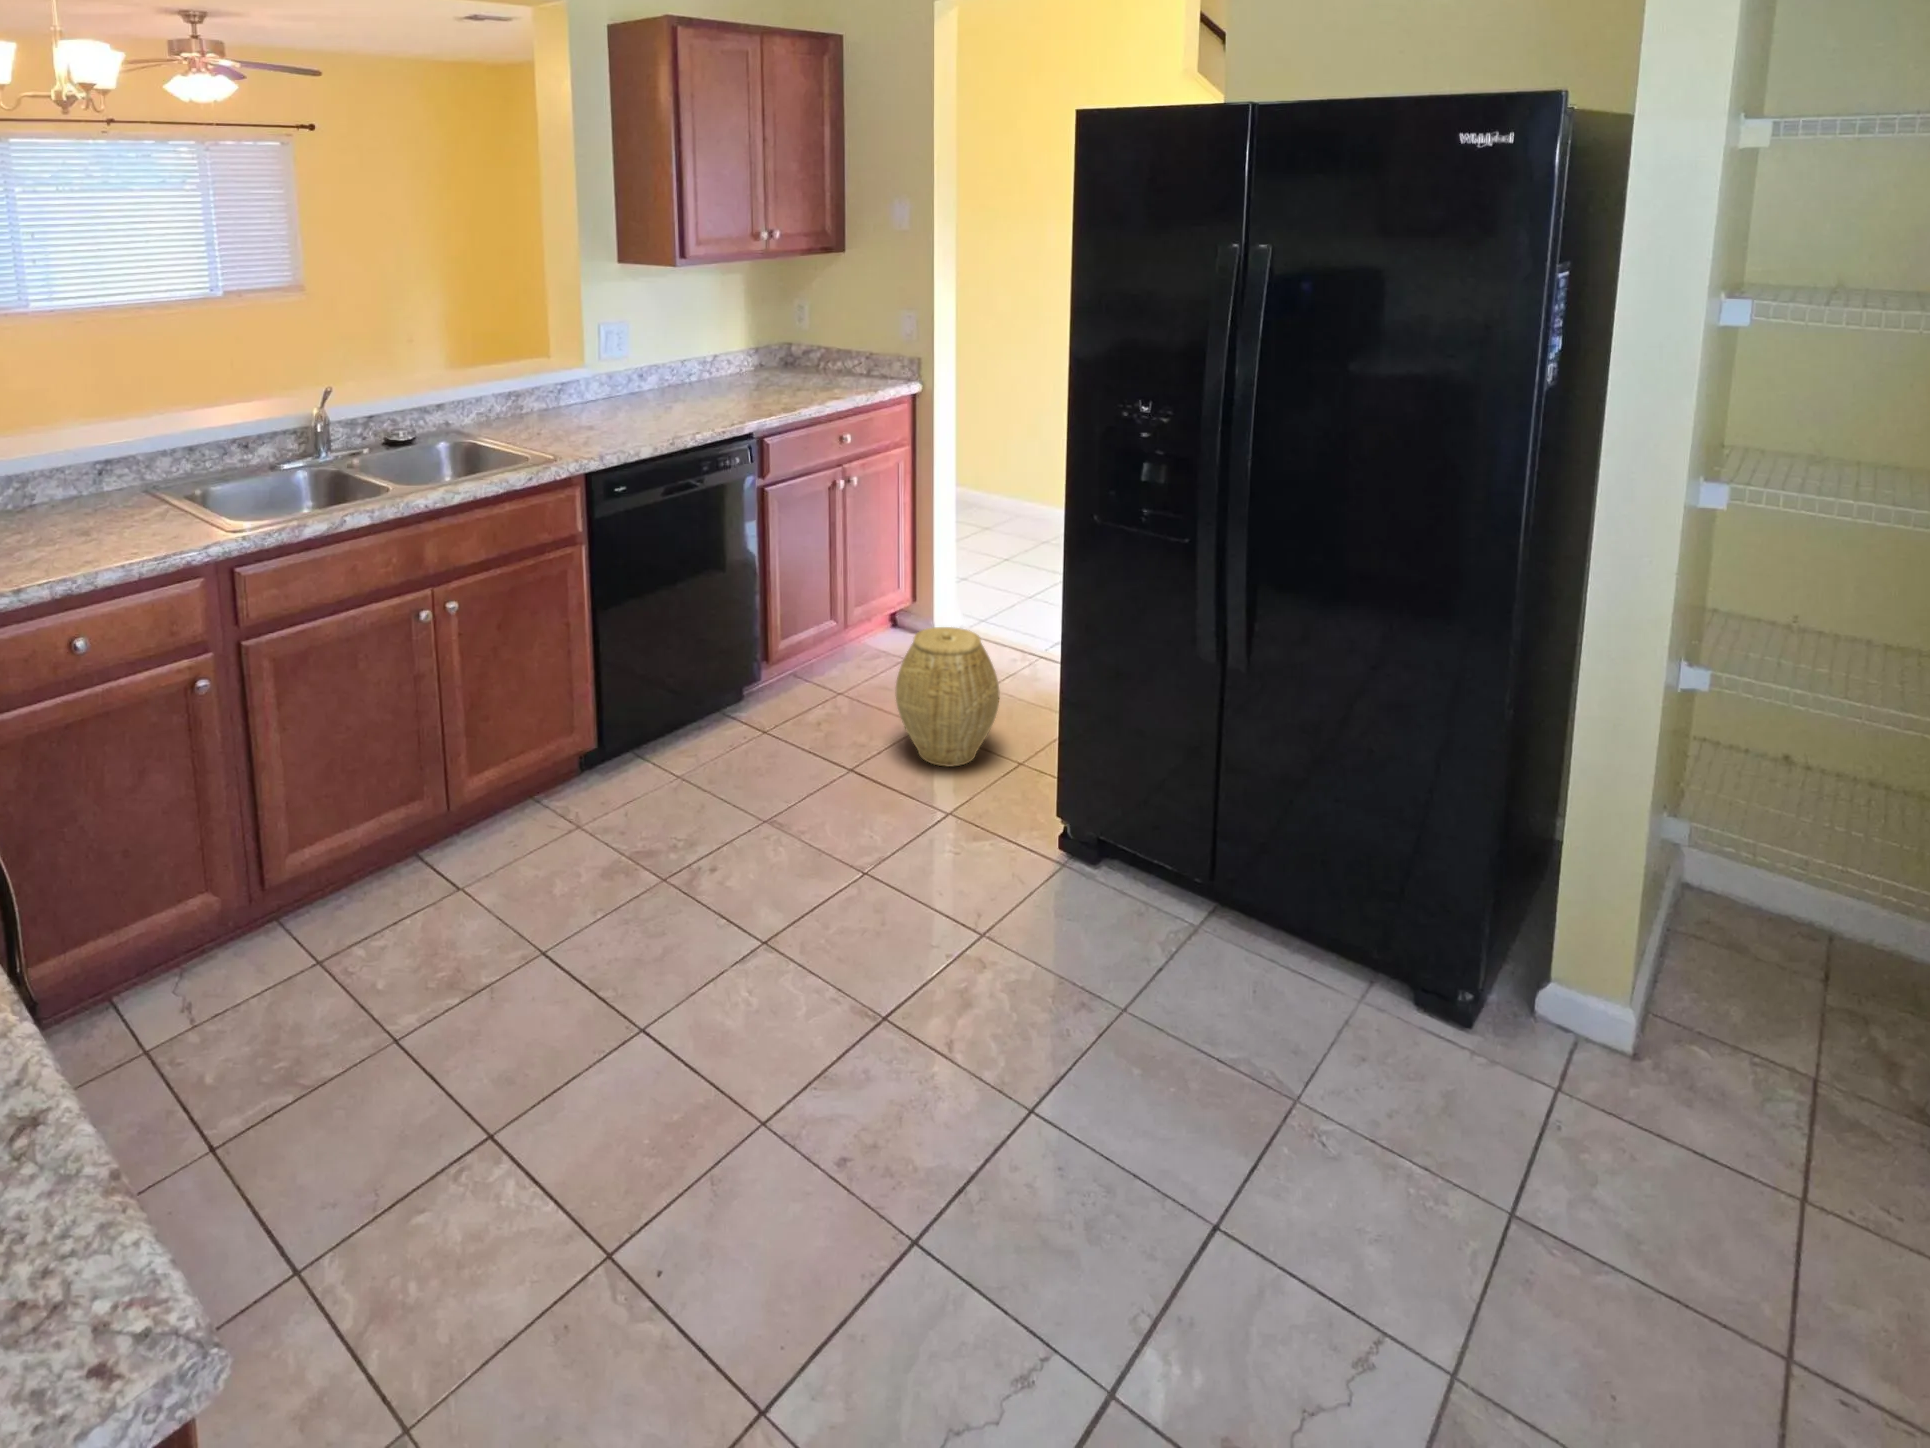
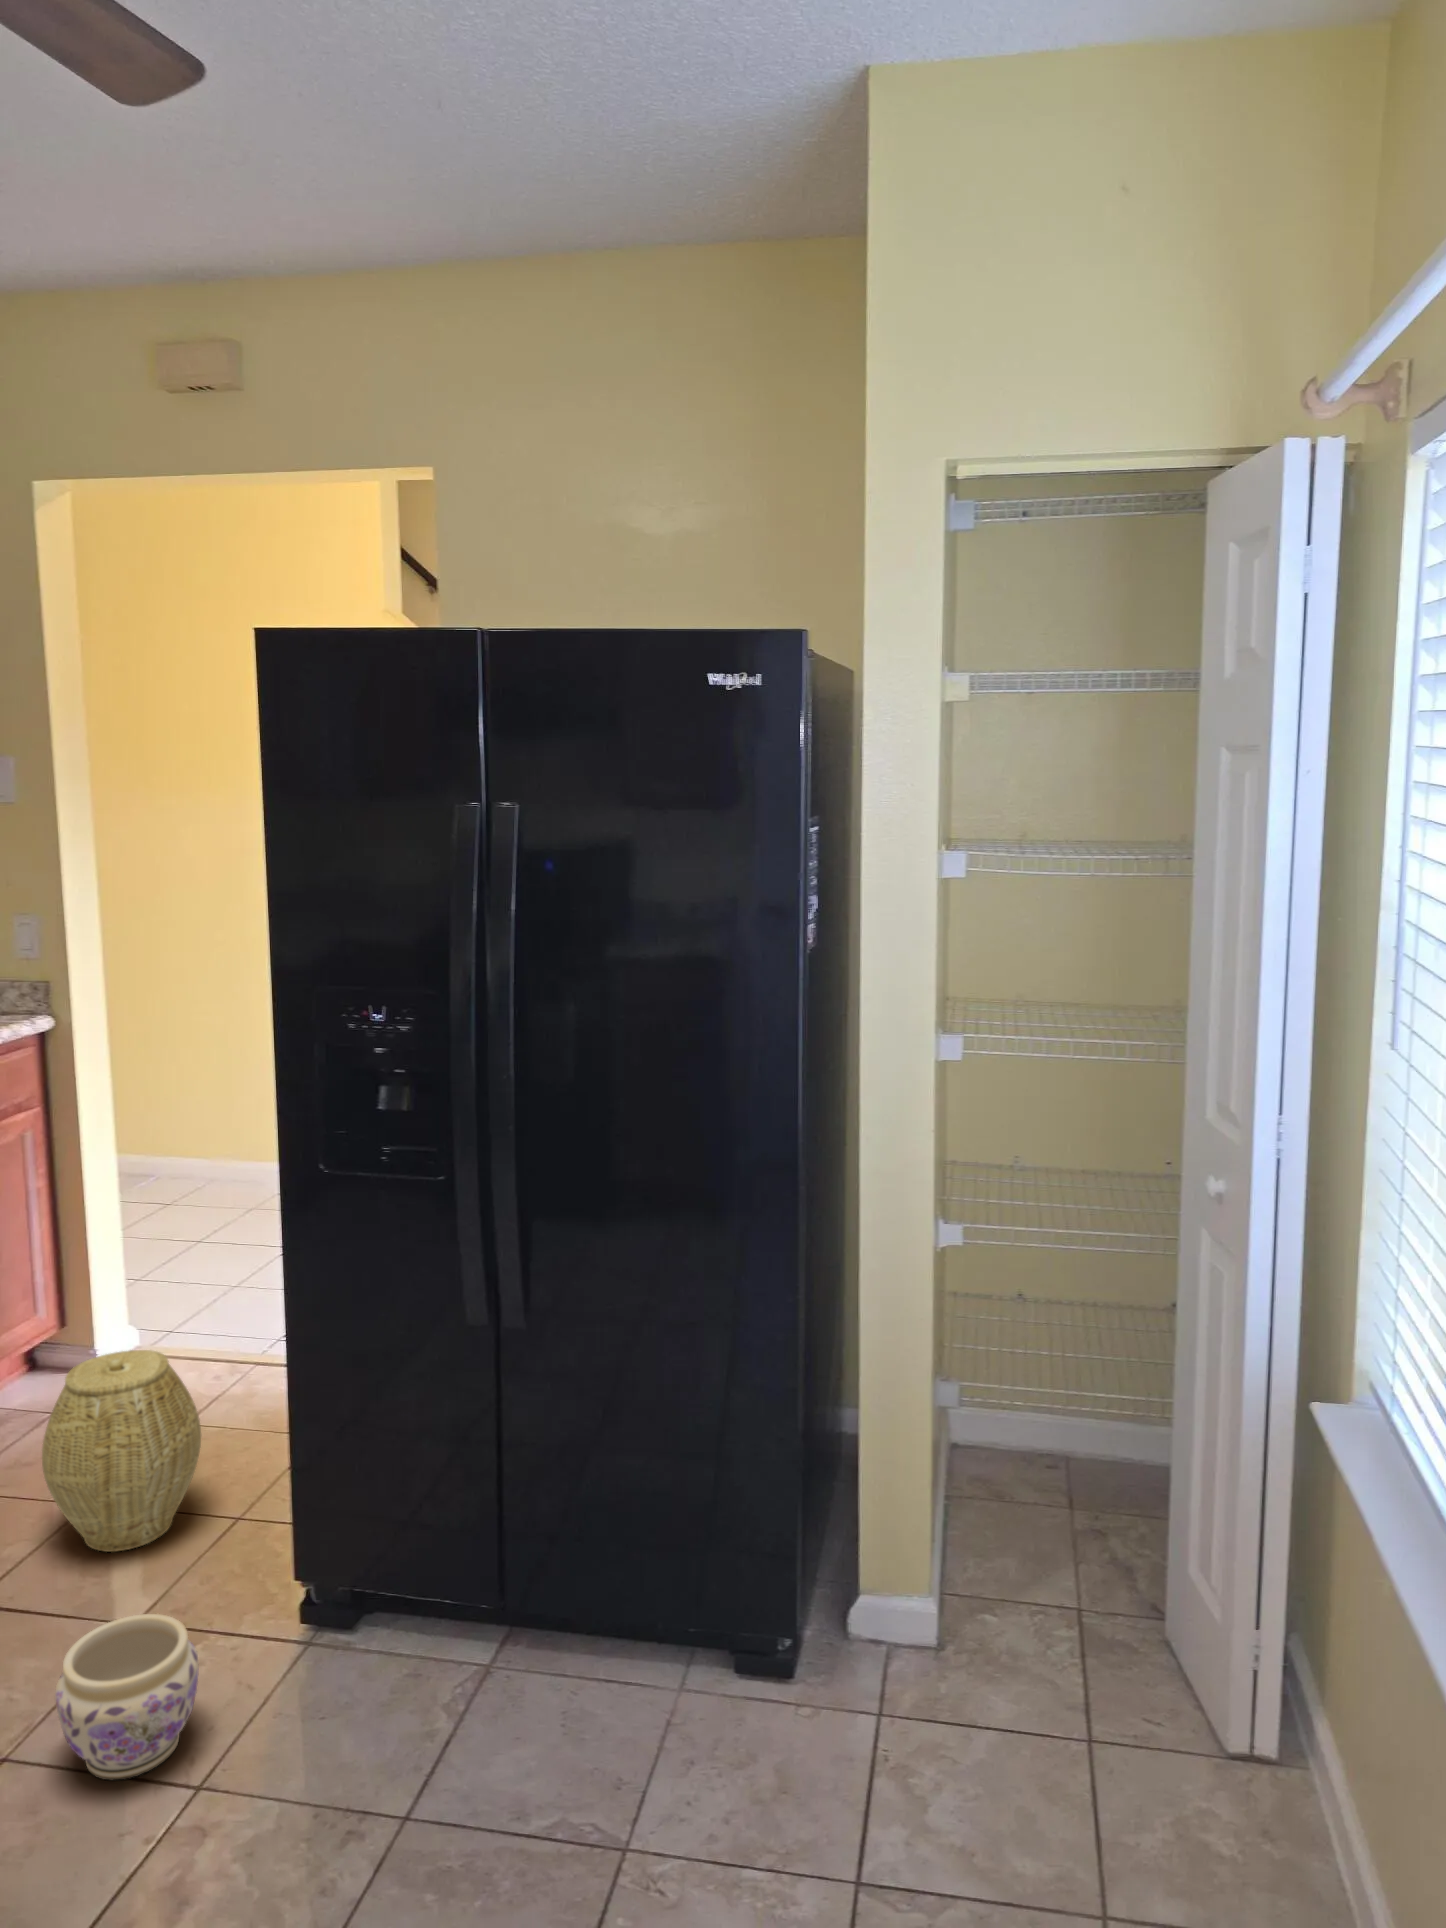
planter: none [893,808,985,918] -> present [55,1614,199,1780]

